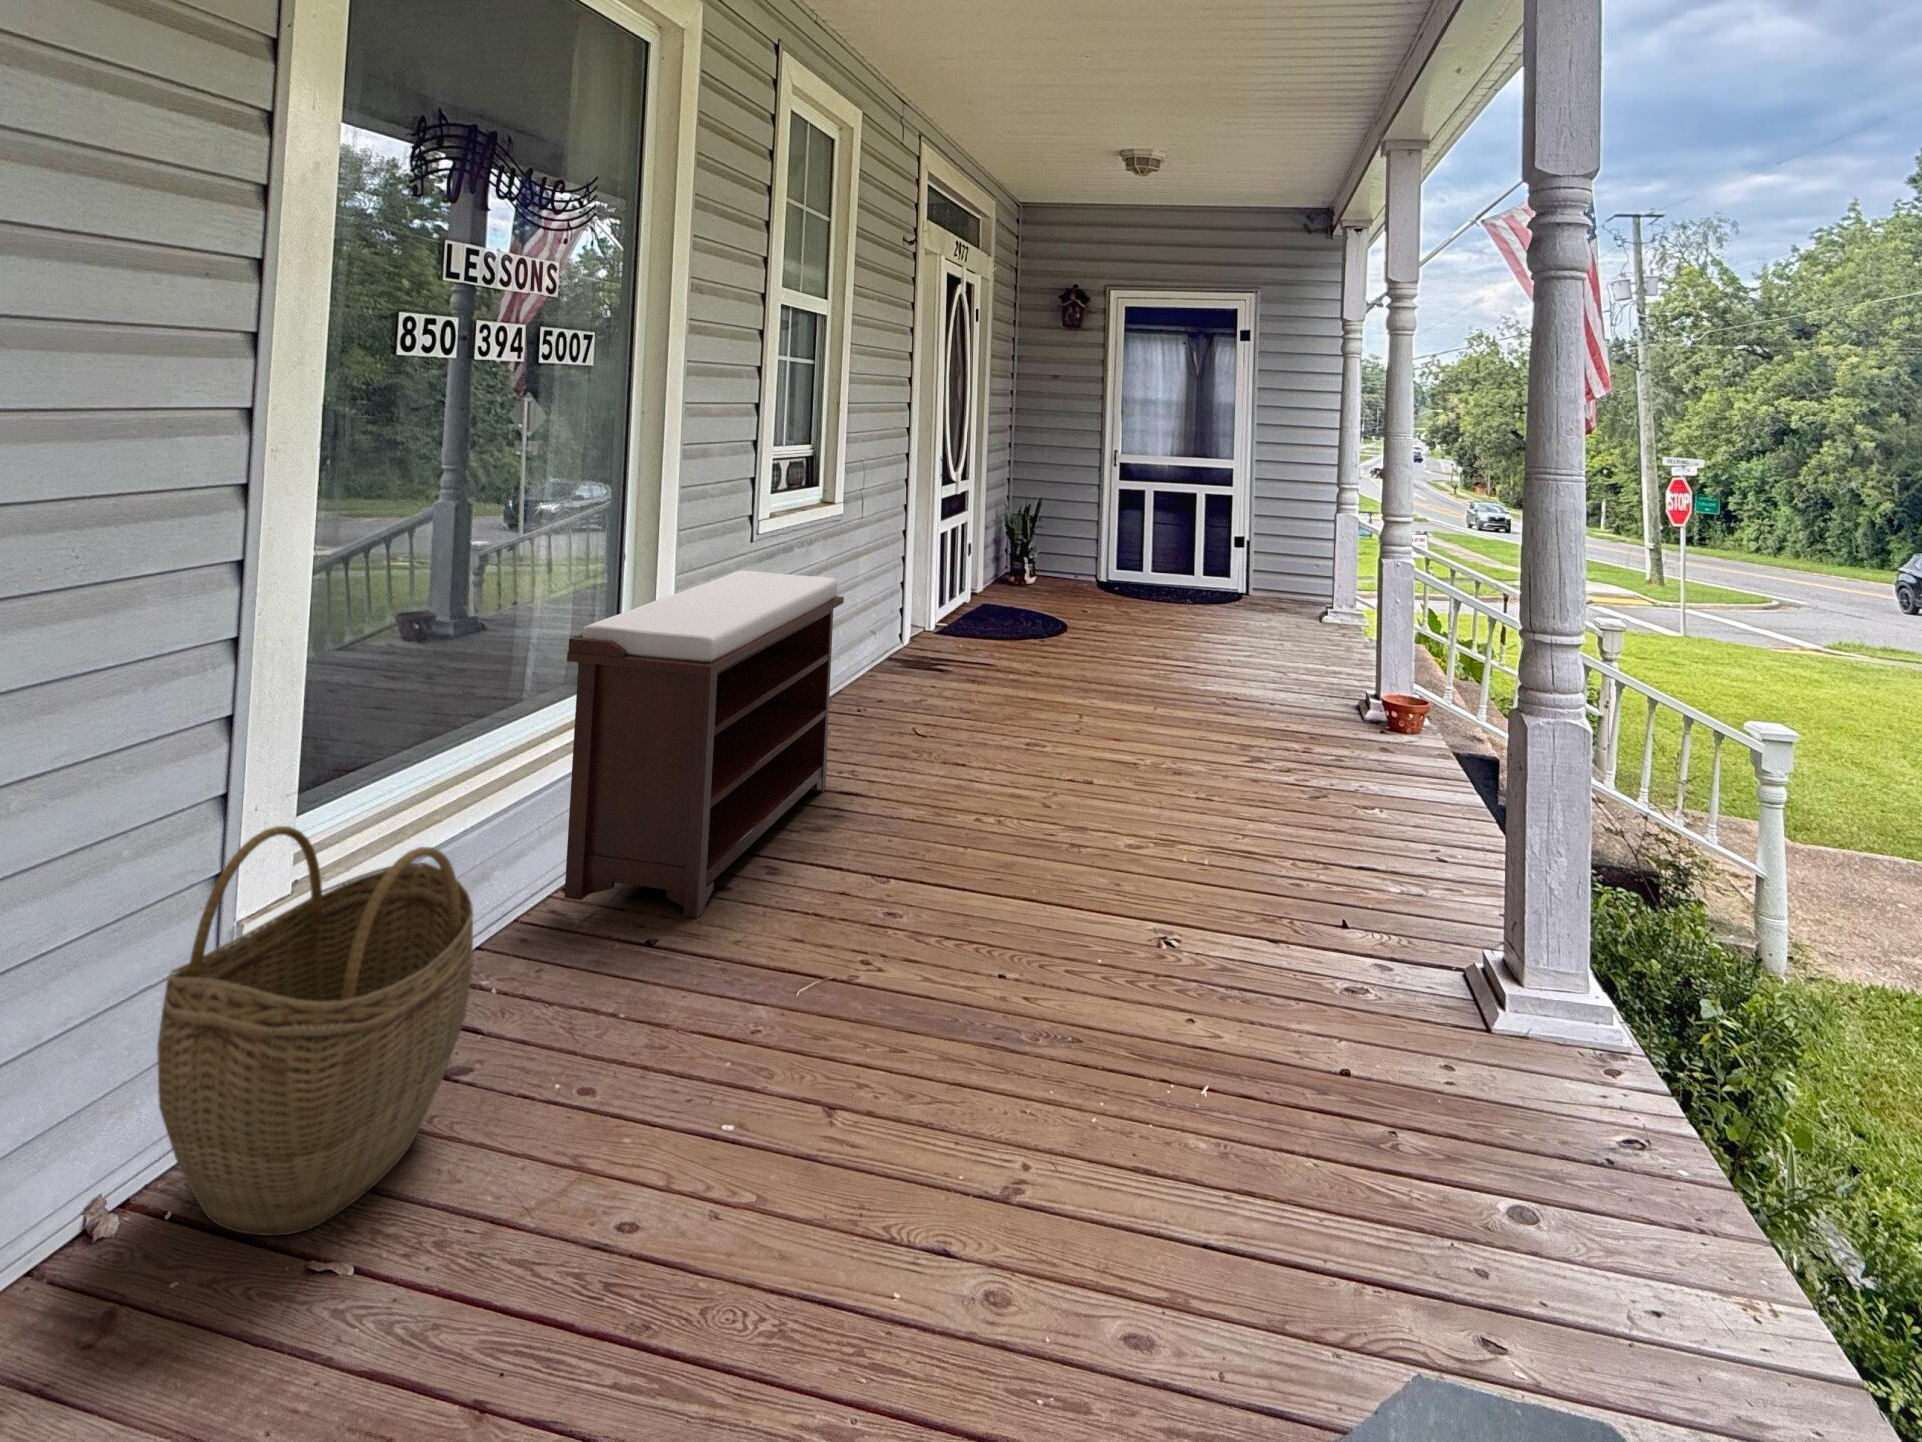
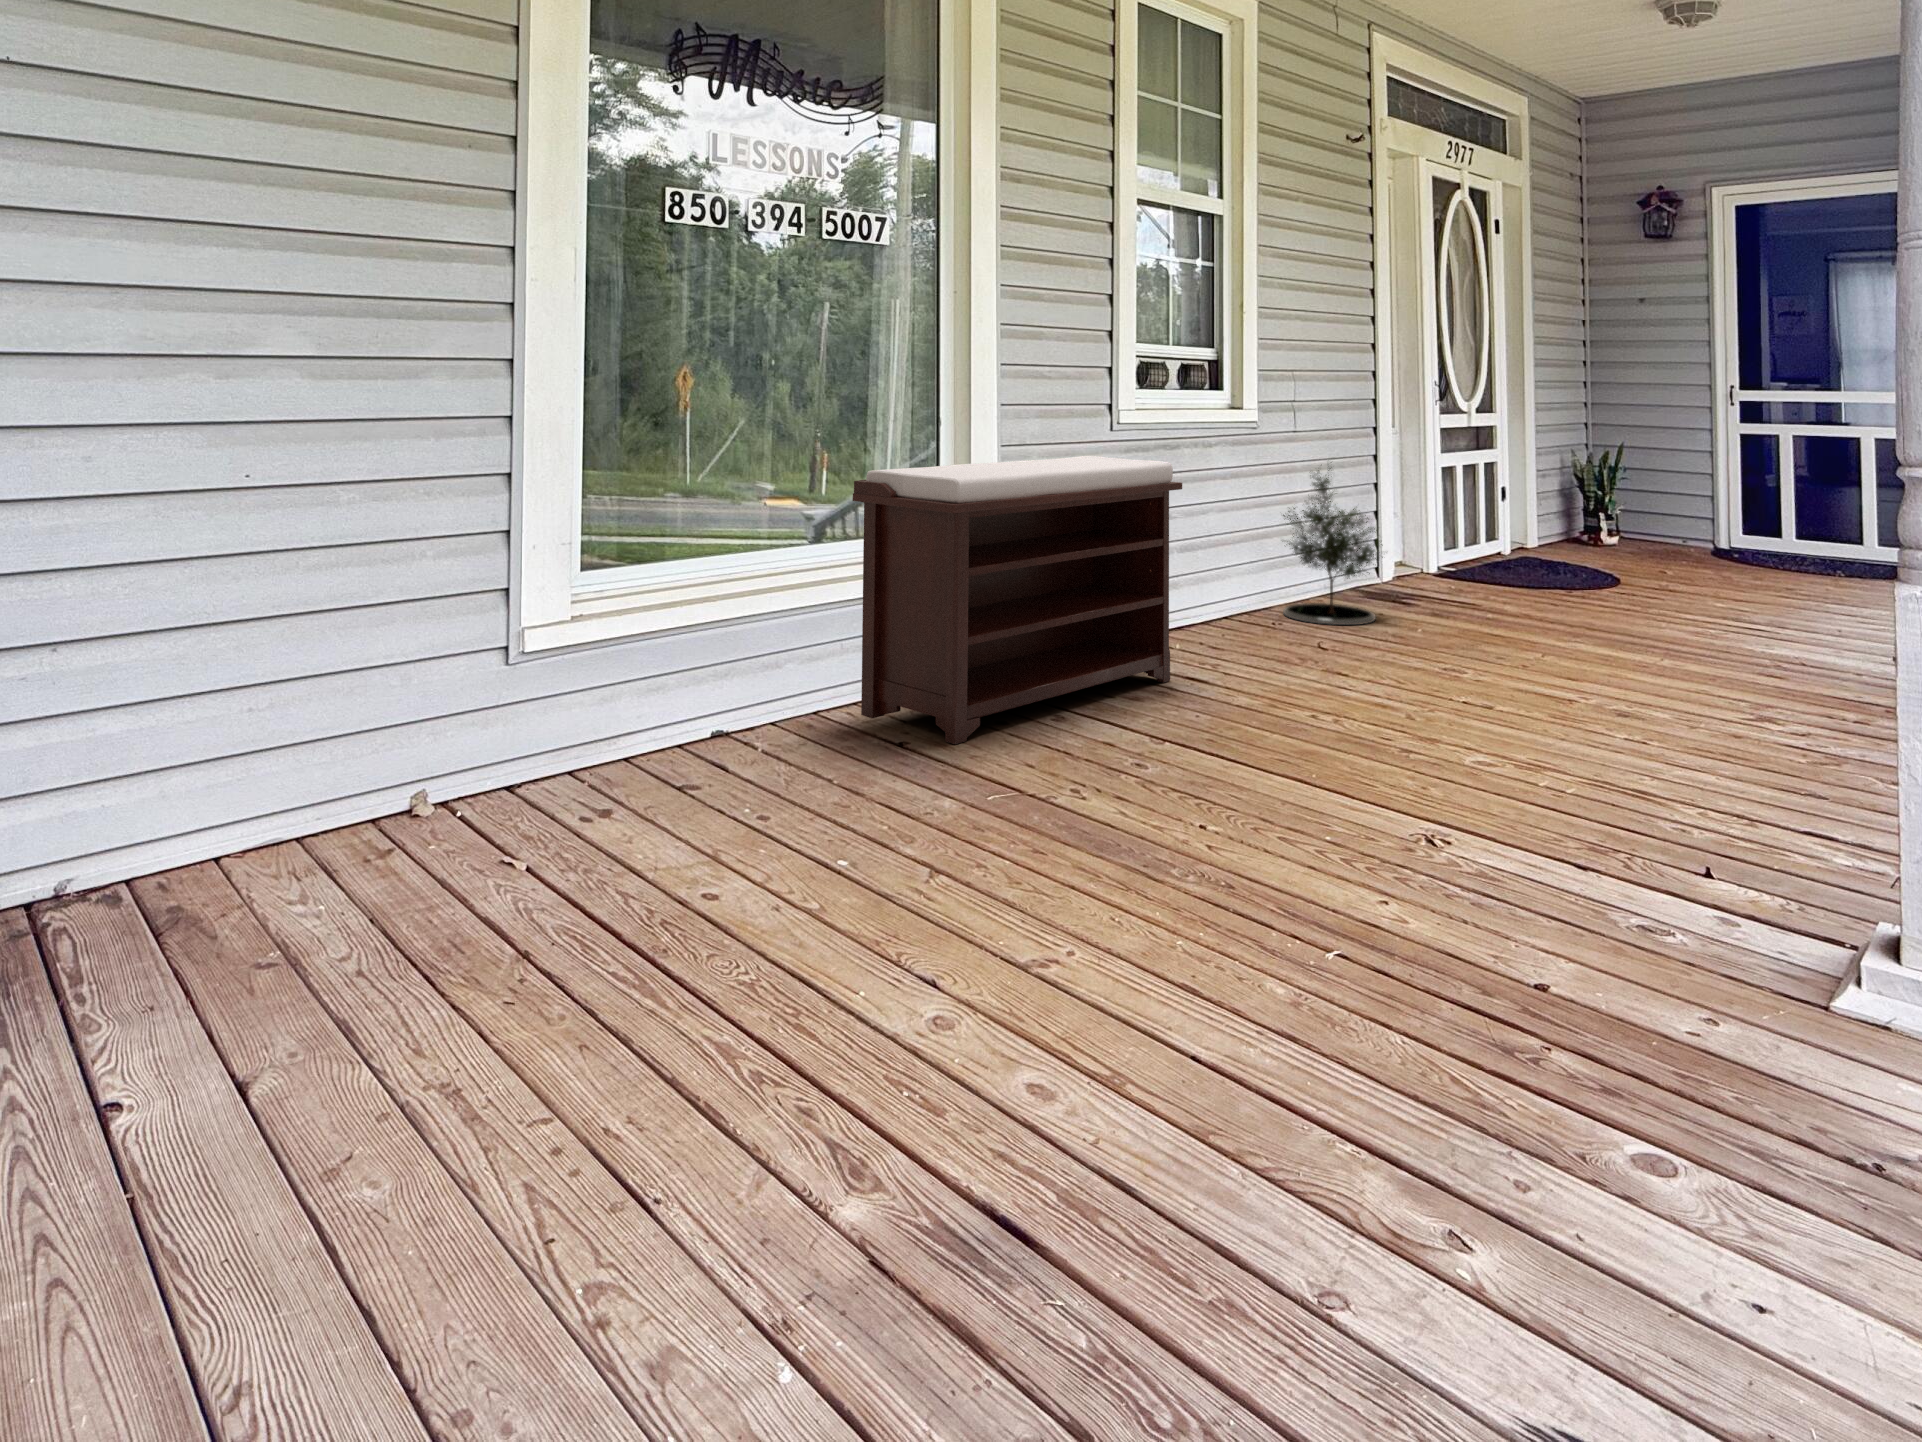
potted tree: none [849,543,946,696] -> present [1283,468,1383,625]
woven basket: present [157,826,473,1236] -> none [436,562,667,849]

